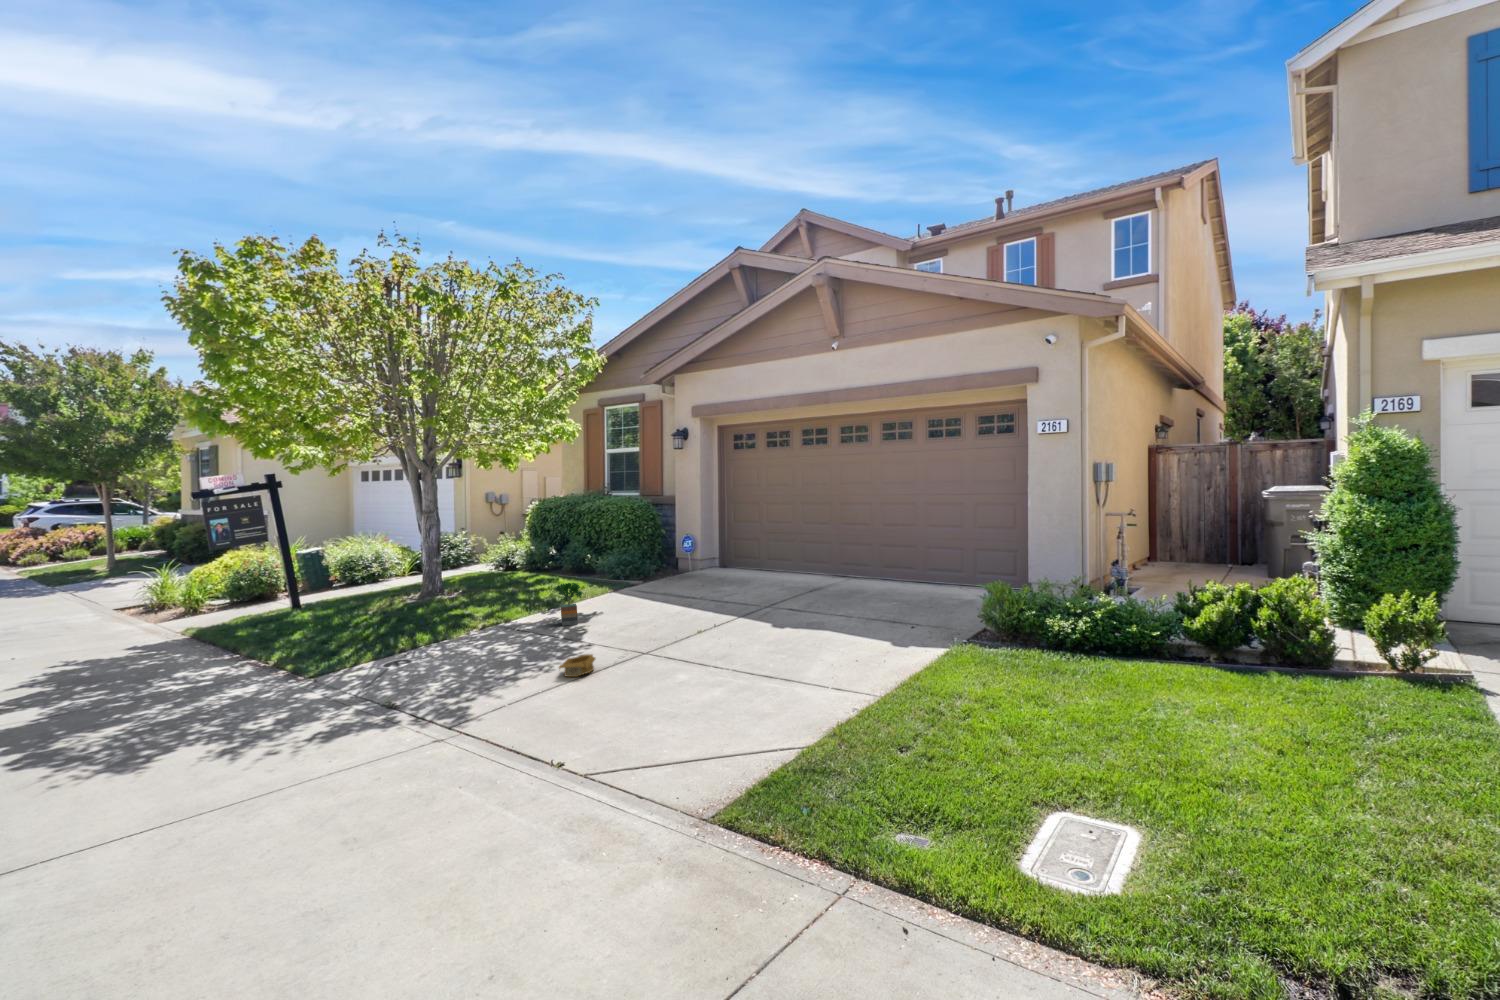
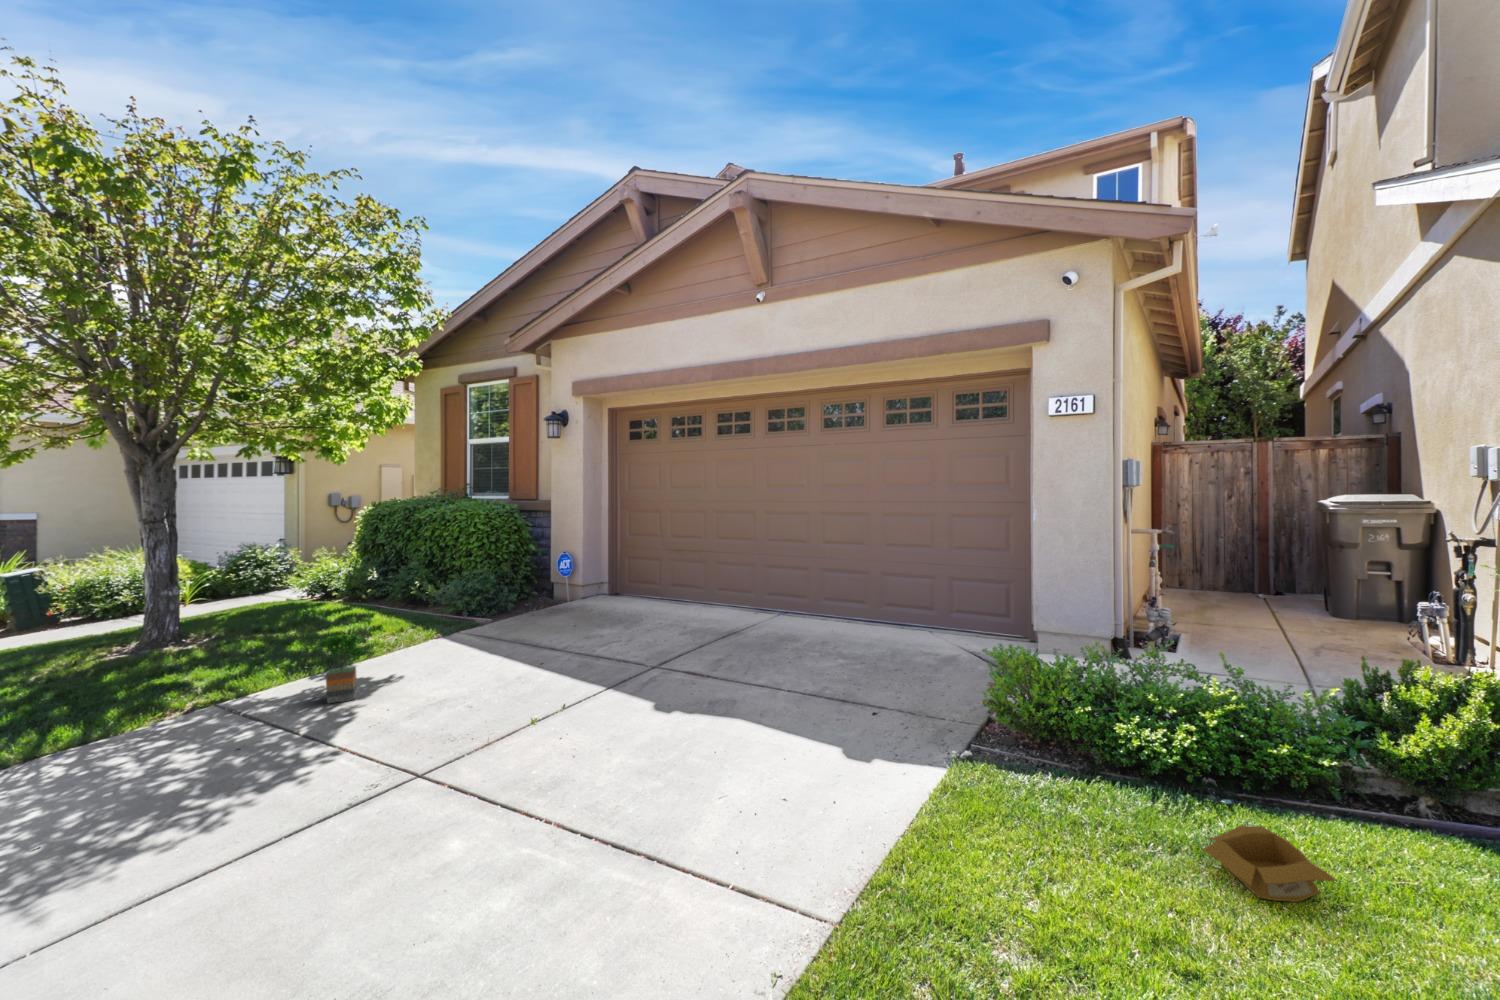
cardboard box: present [559,654,595,677] -> present [1203,825,1337,902]

